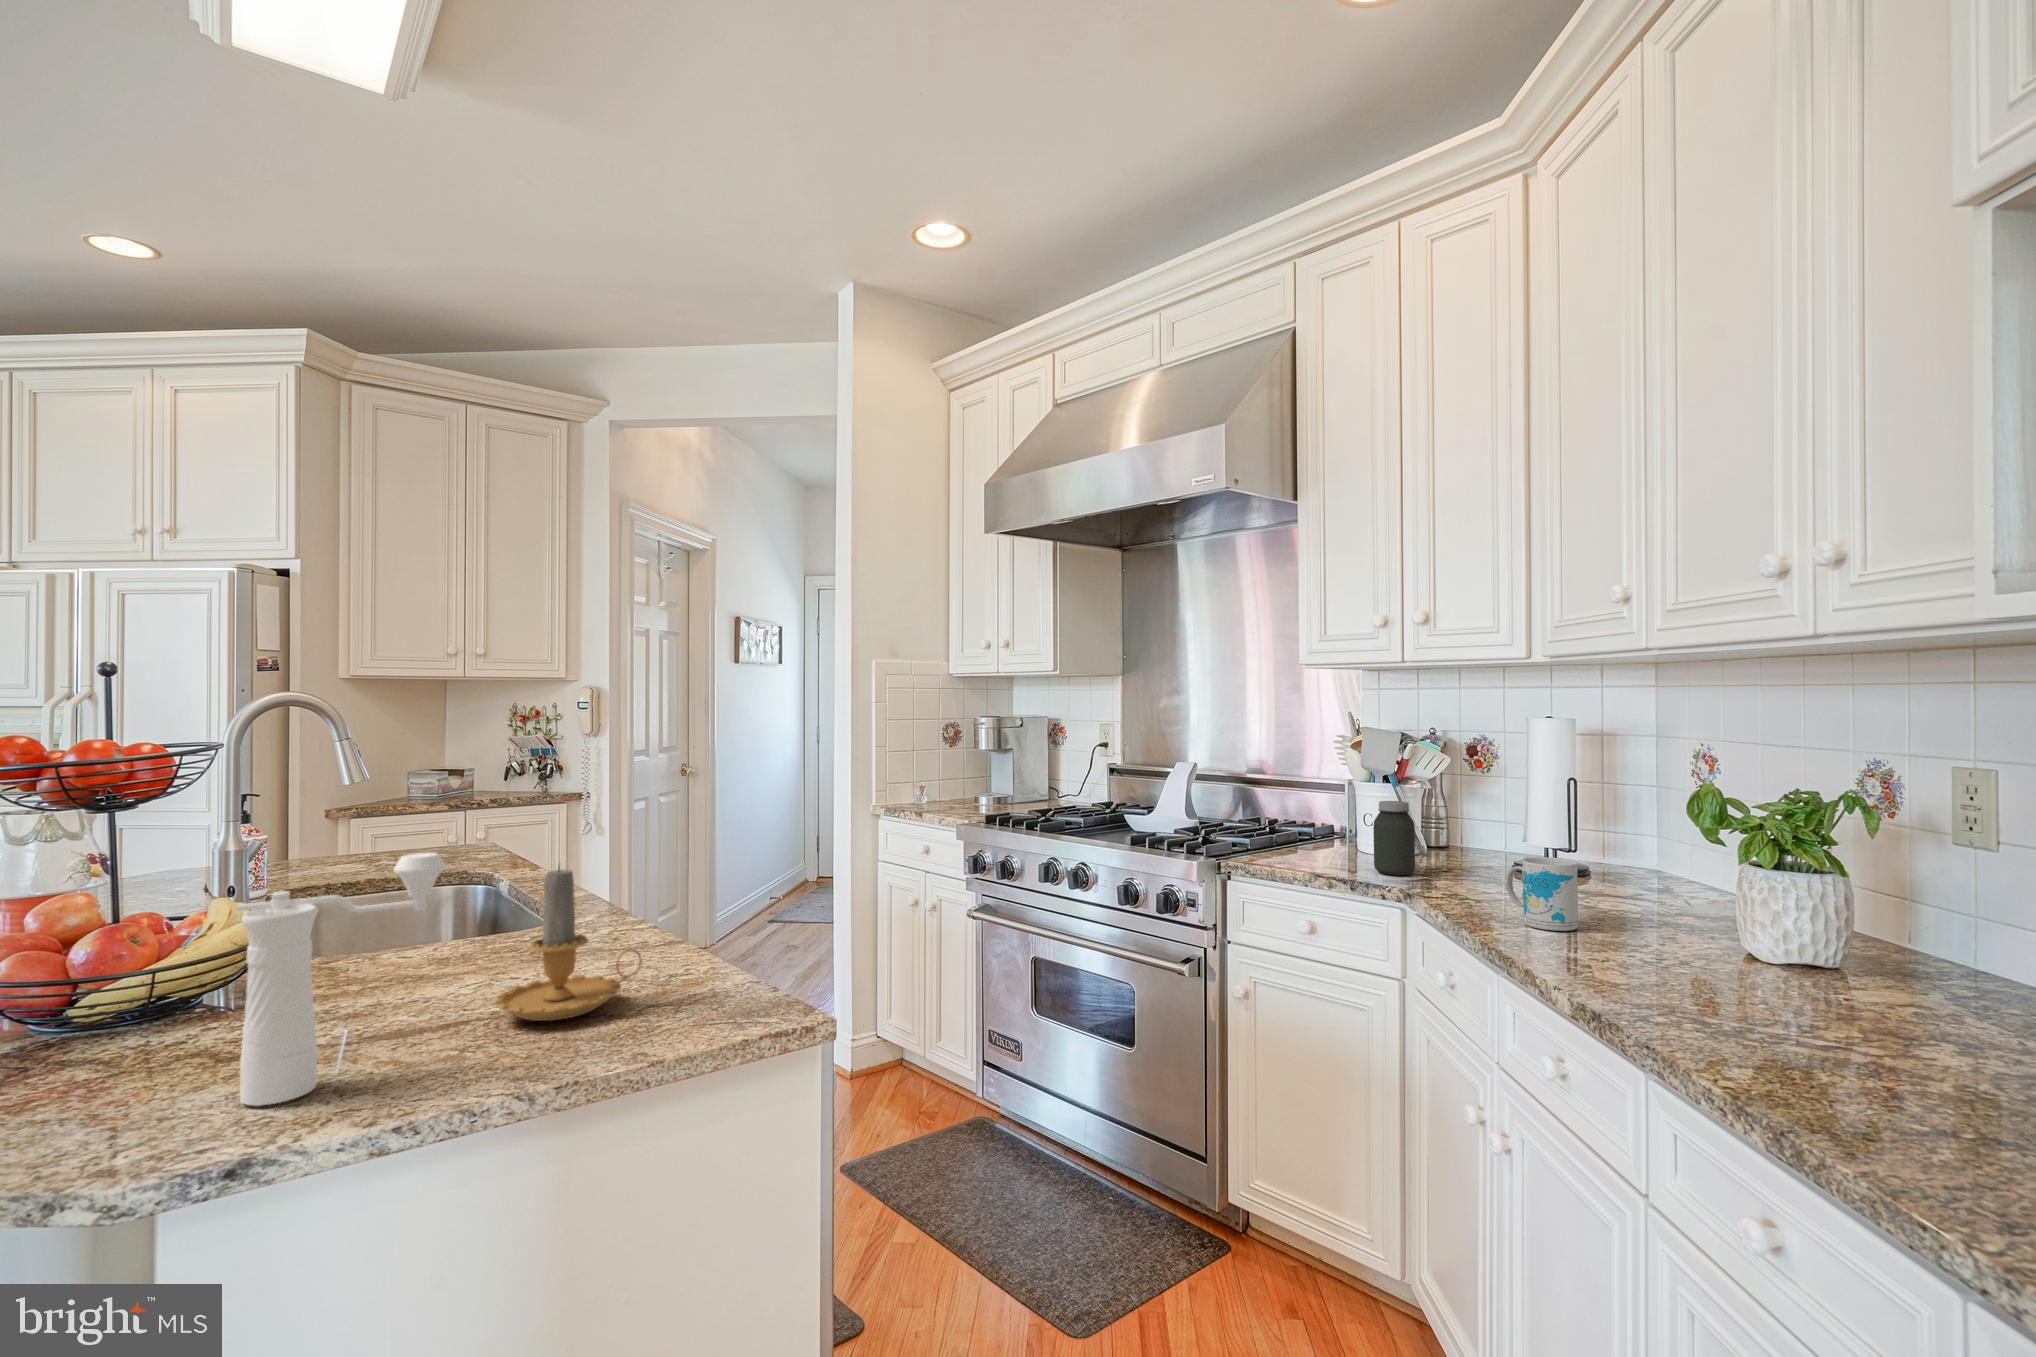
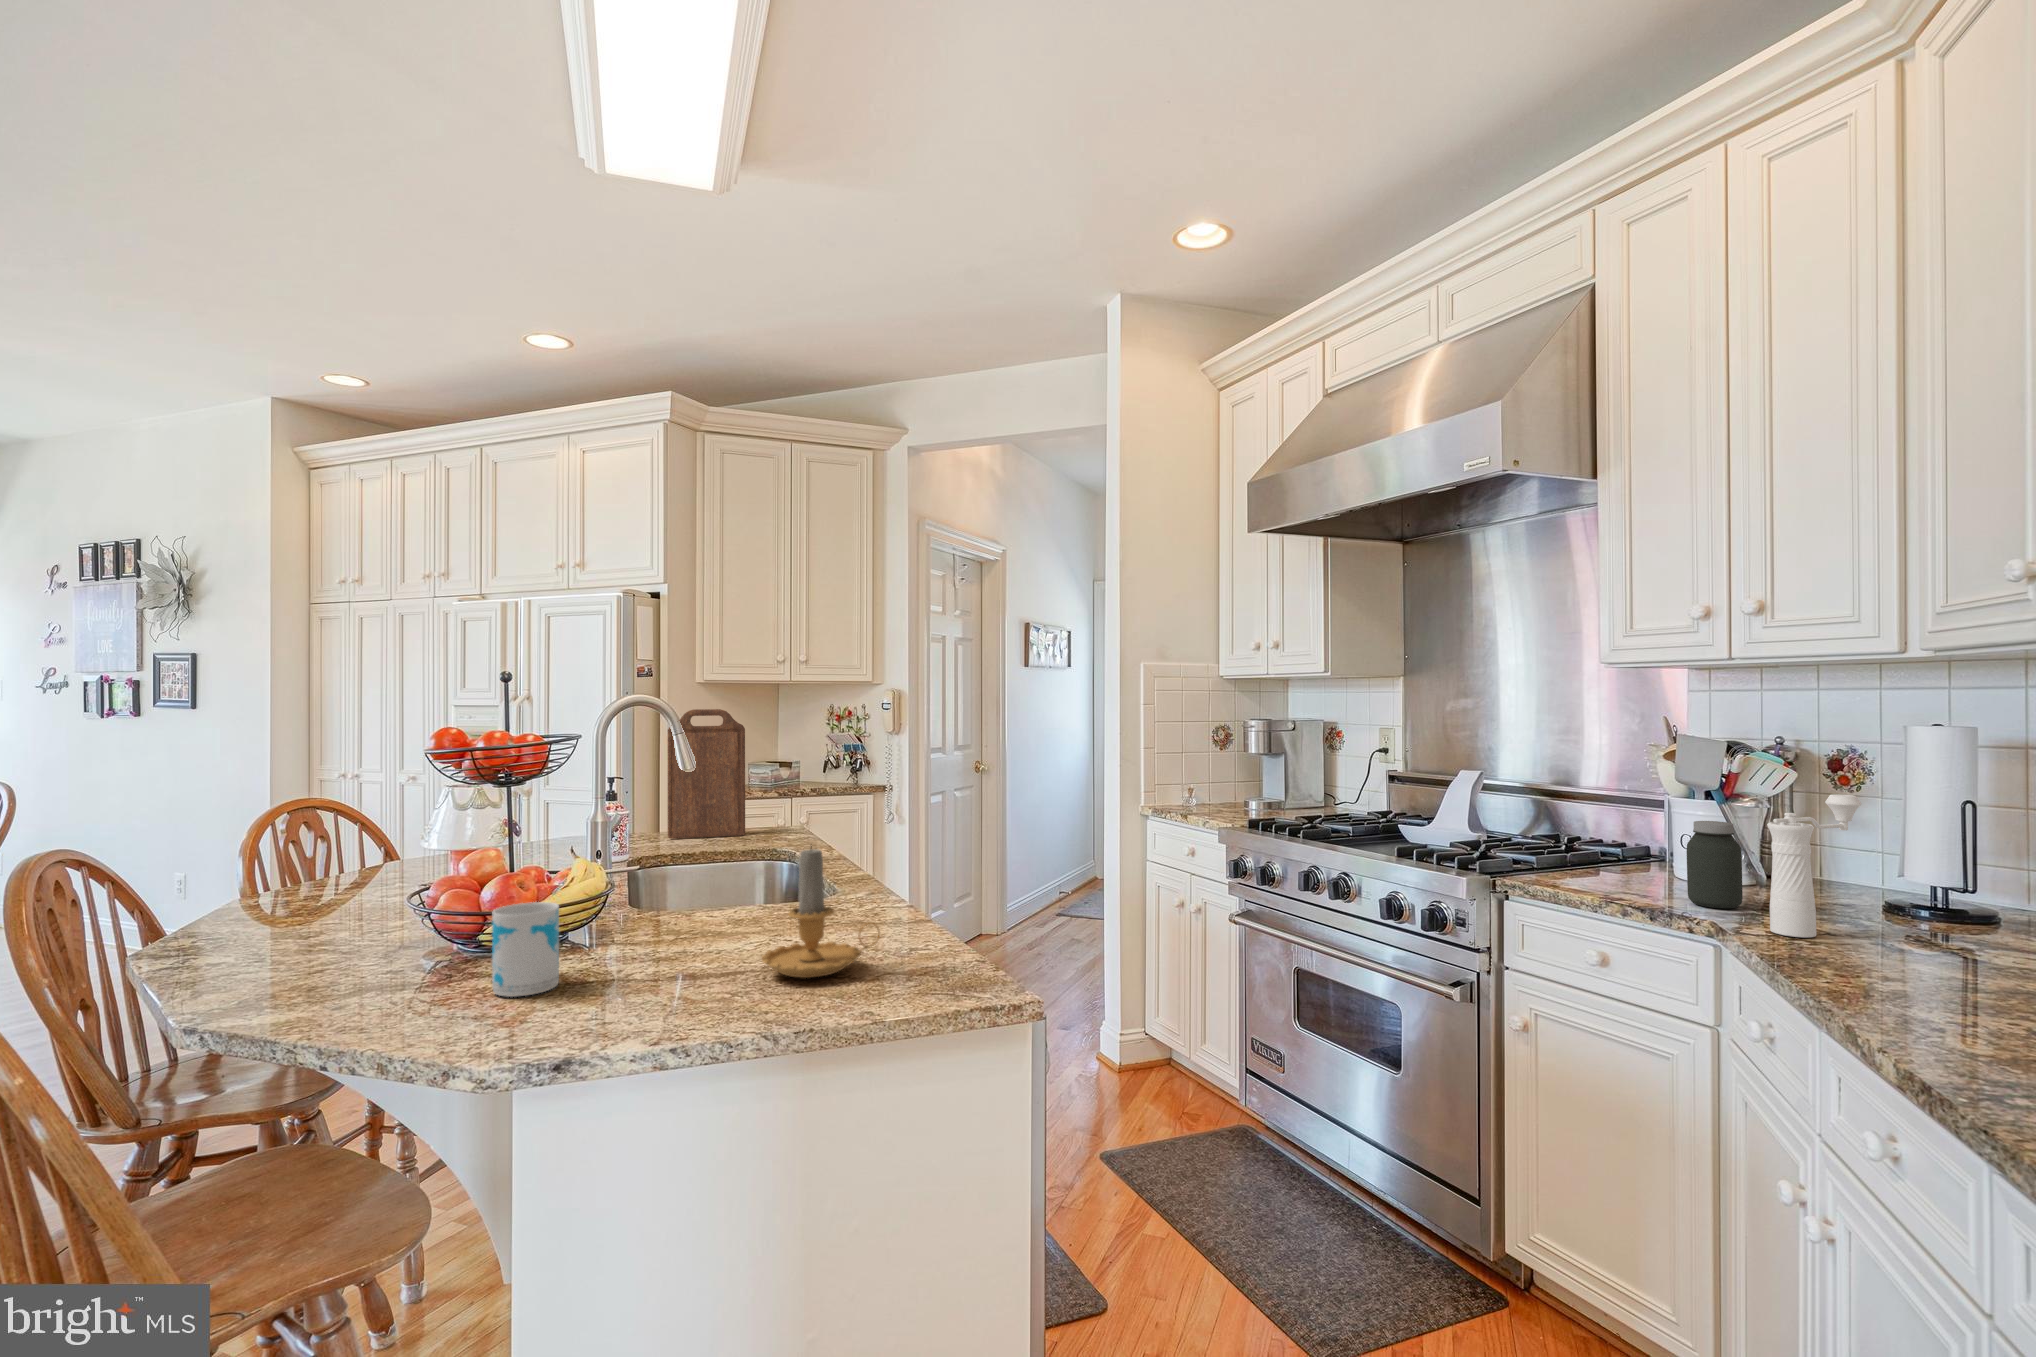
cutting board: none [319,710,425,865] -> present [668,709,745,839]
pepper mill: present [237,852,445,1106] -> present [1767,794,1861,938]
mug: present [1506,857,1578,931] -> present [492,902,559,997]

